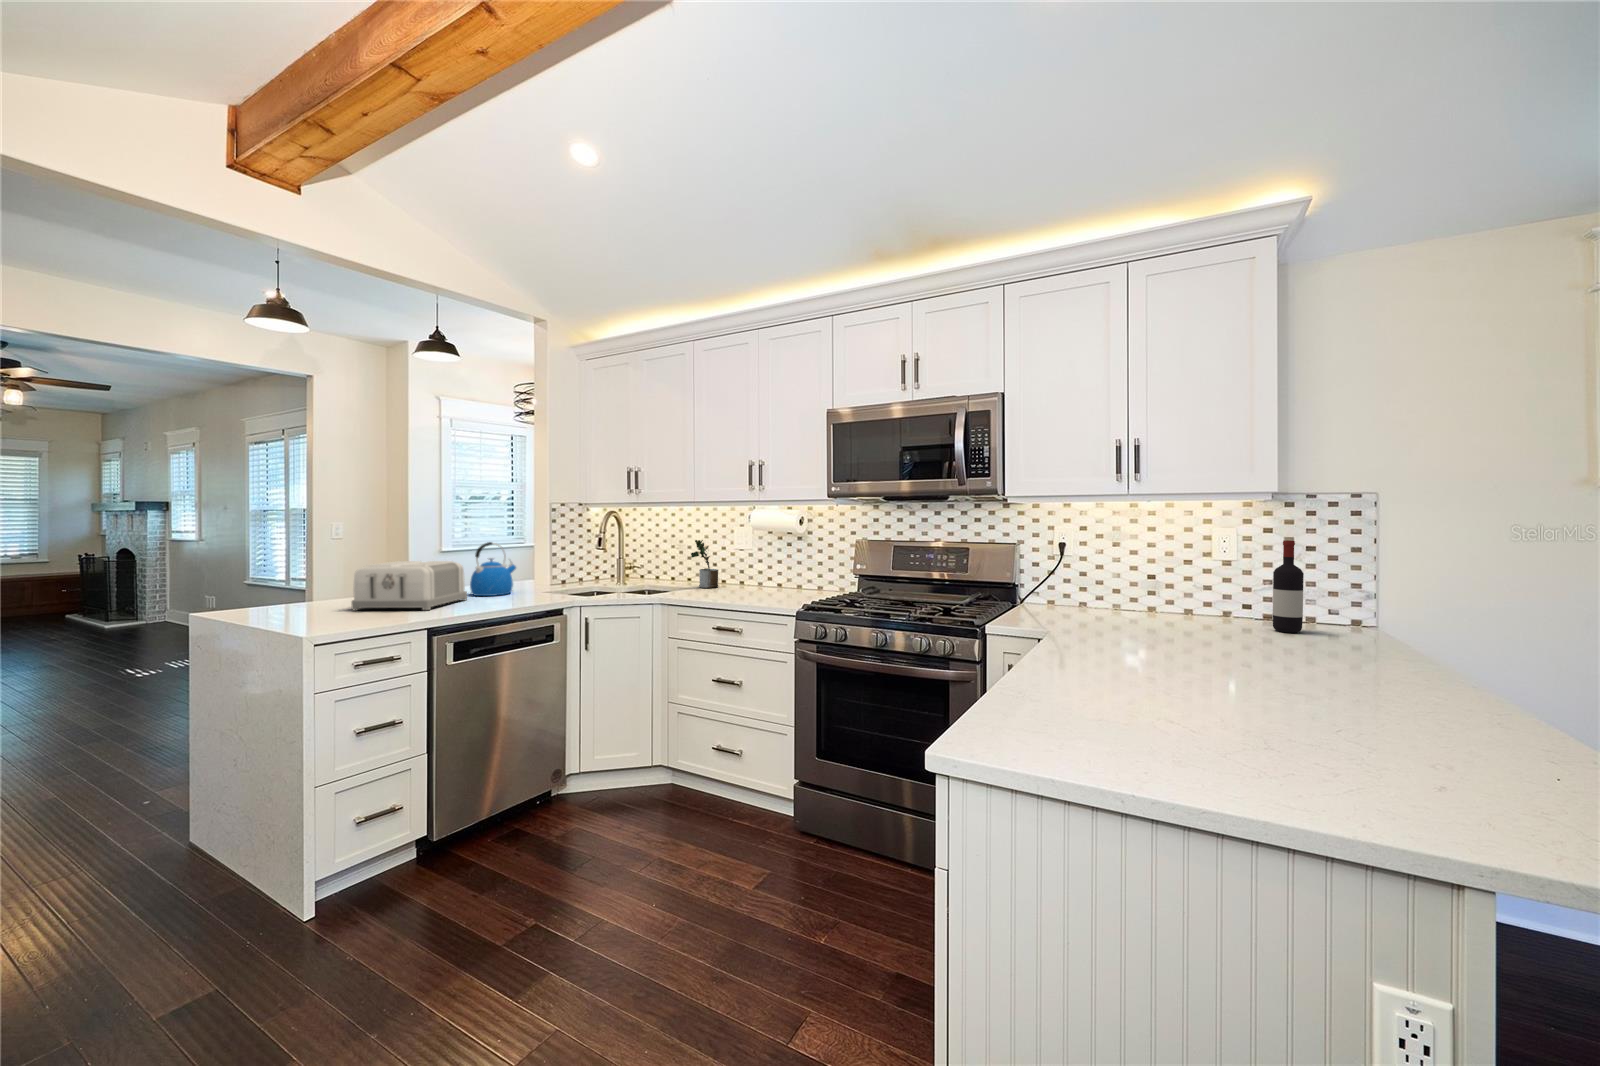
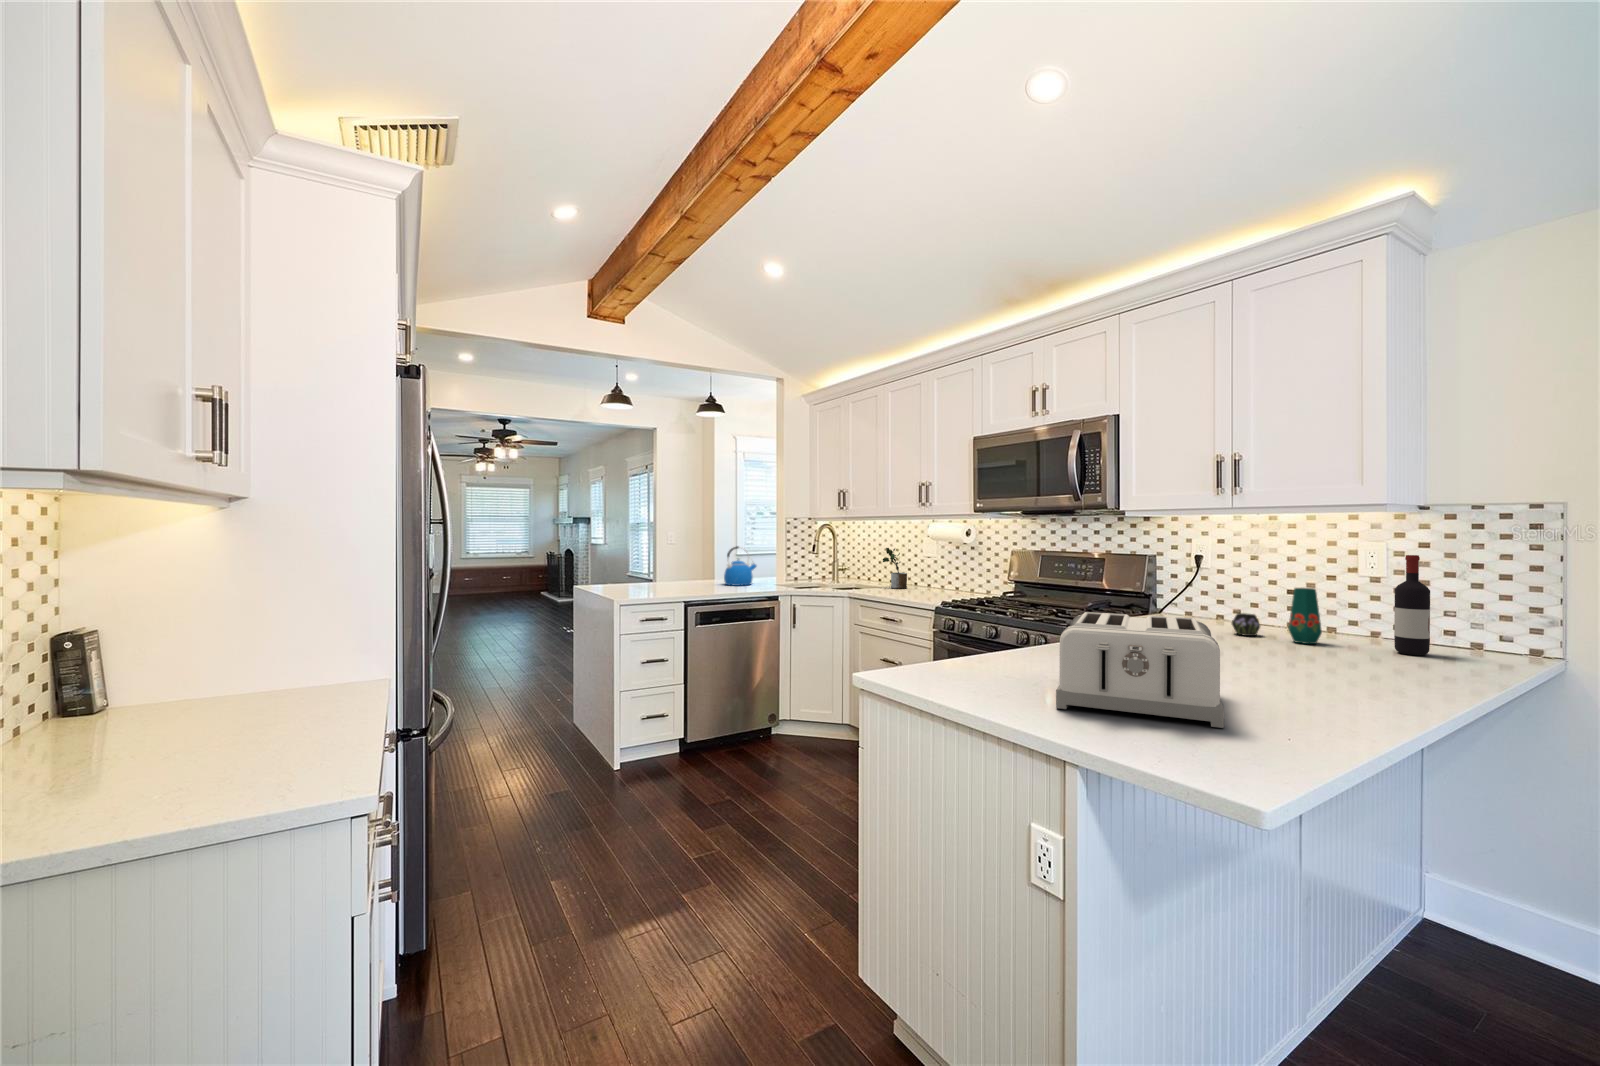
toaster: present [351,561,467,611] -> present [1056,612,1224,728]
vase: none [1122,574,1214,628] -> present [1232,588,1322,644]

